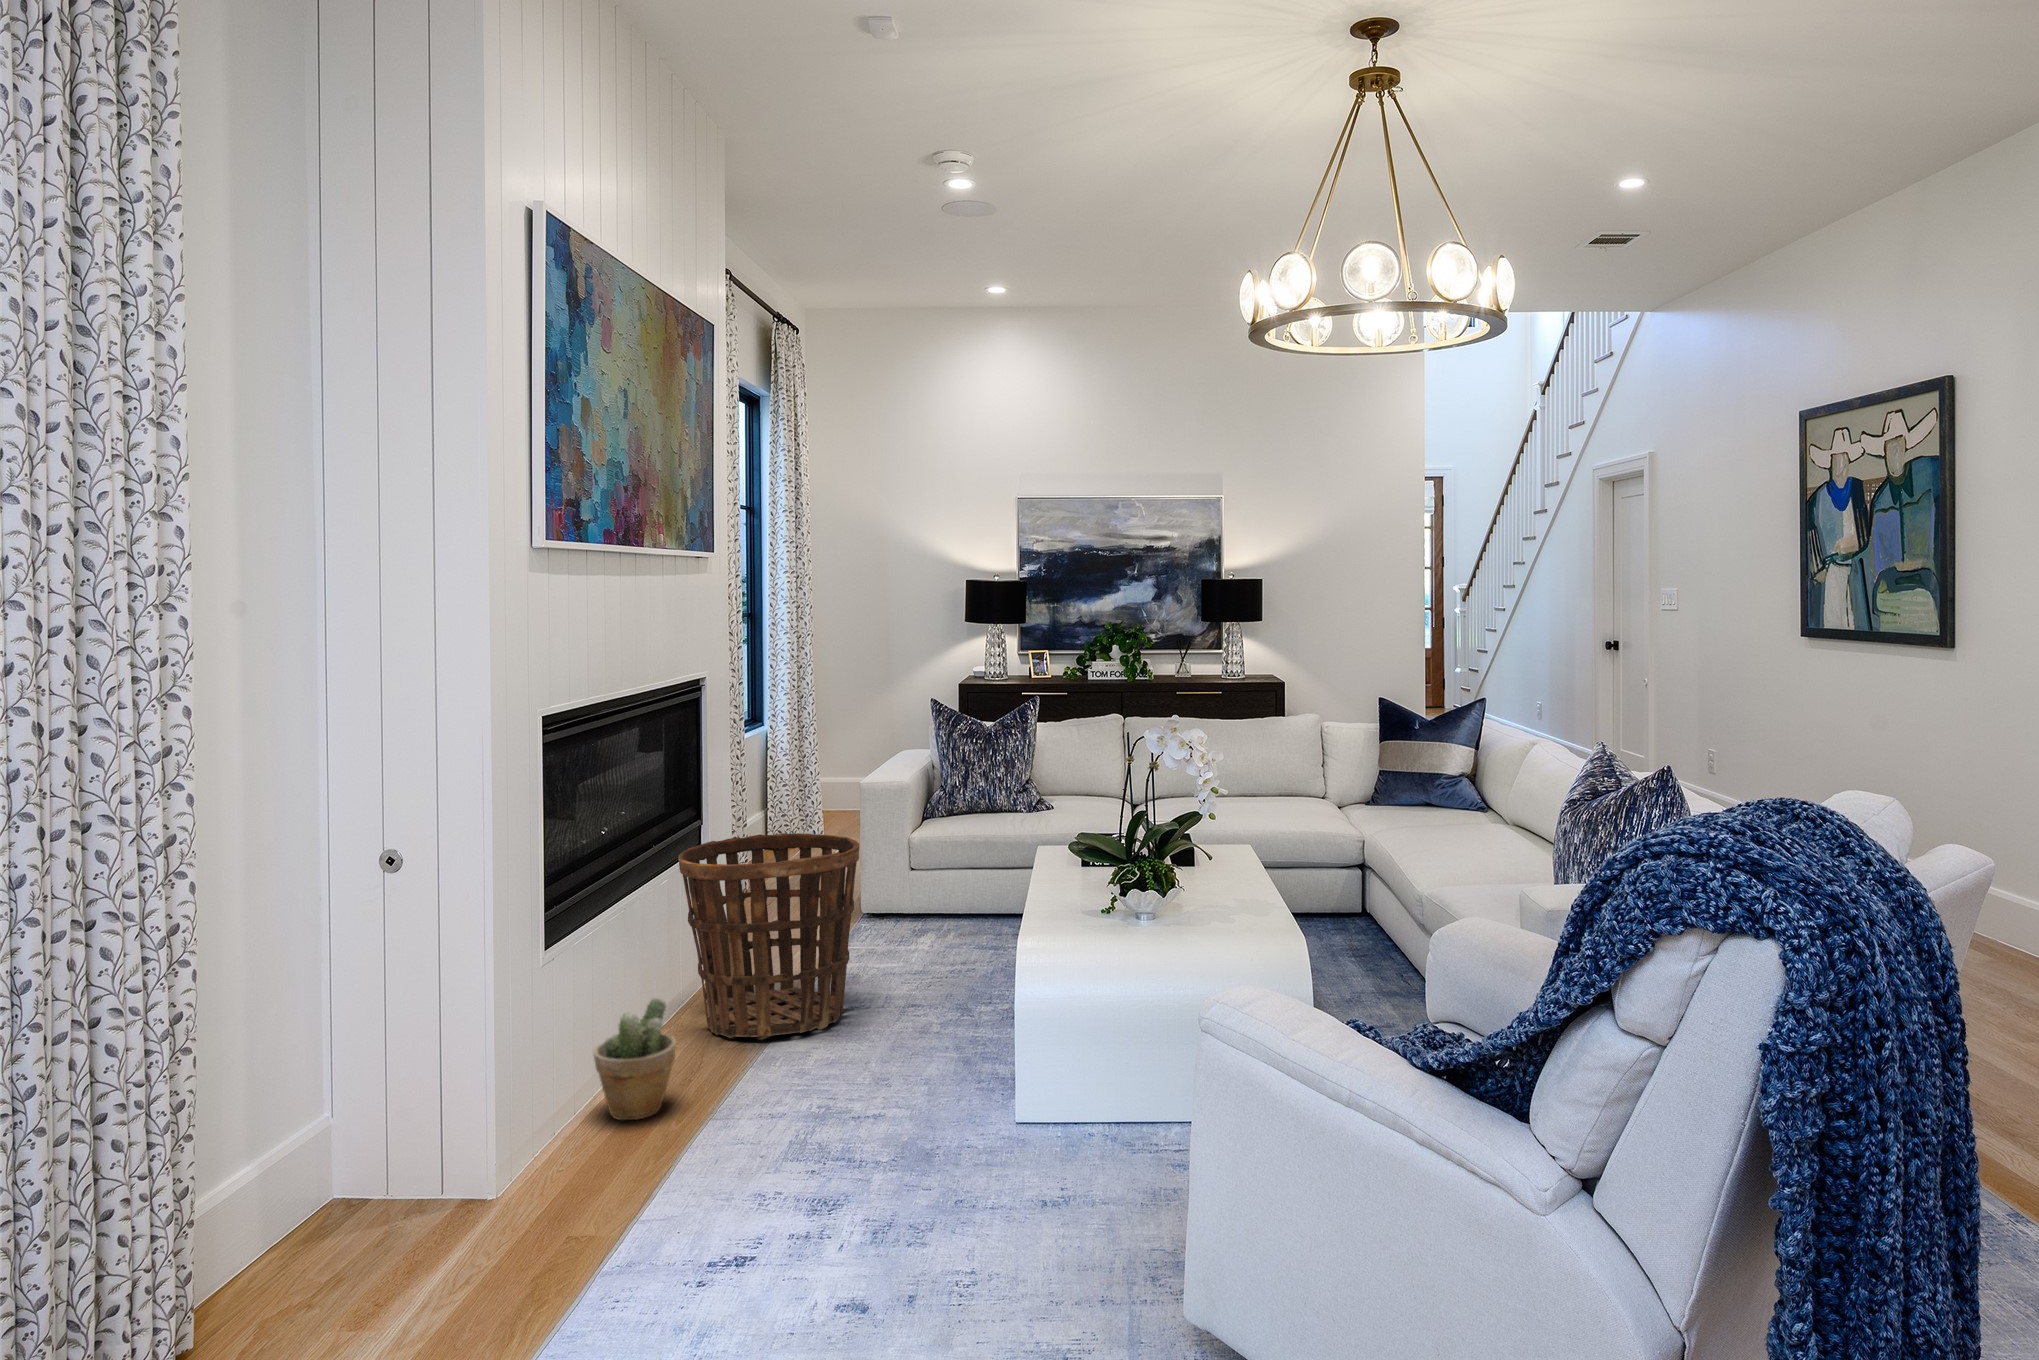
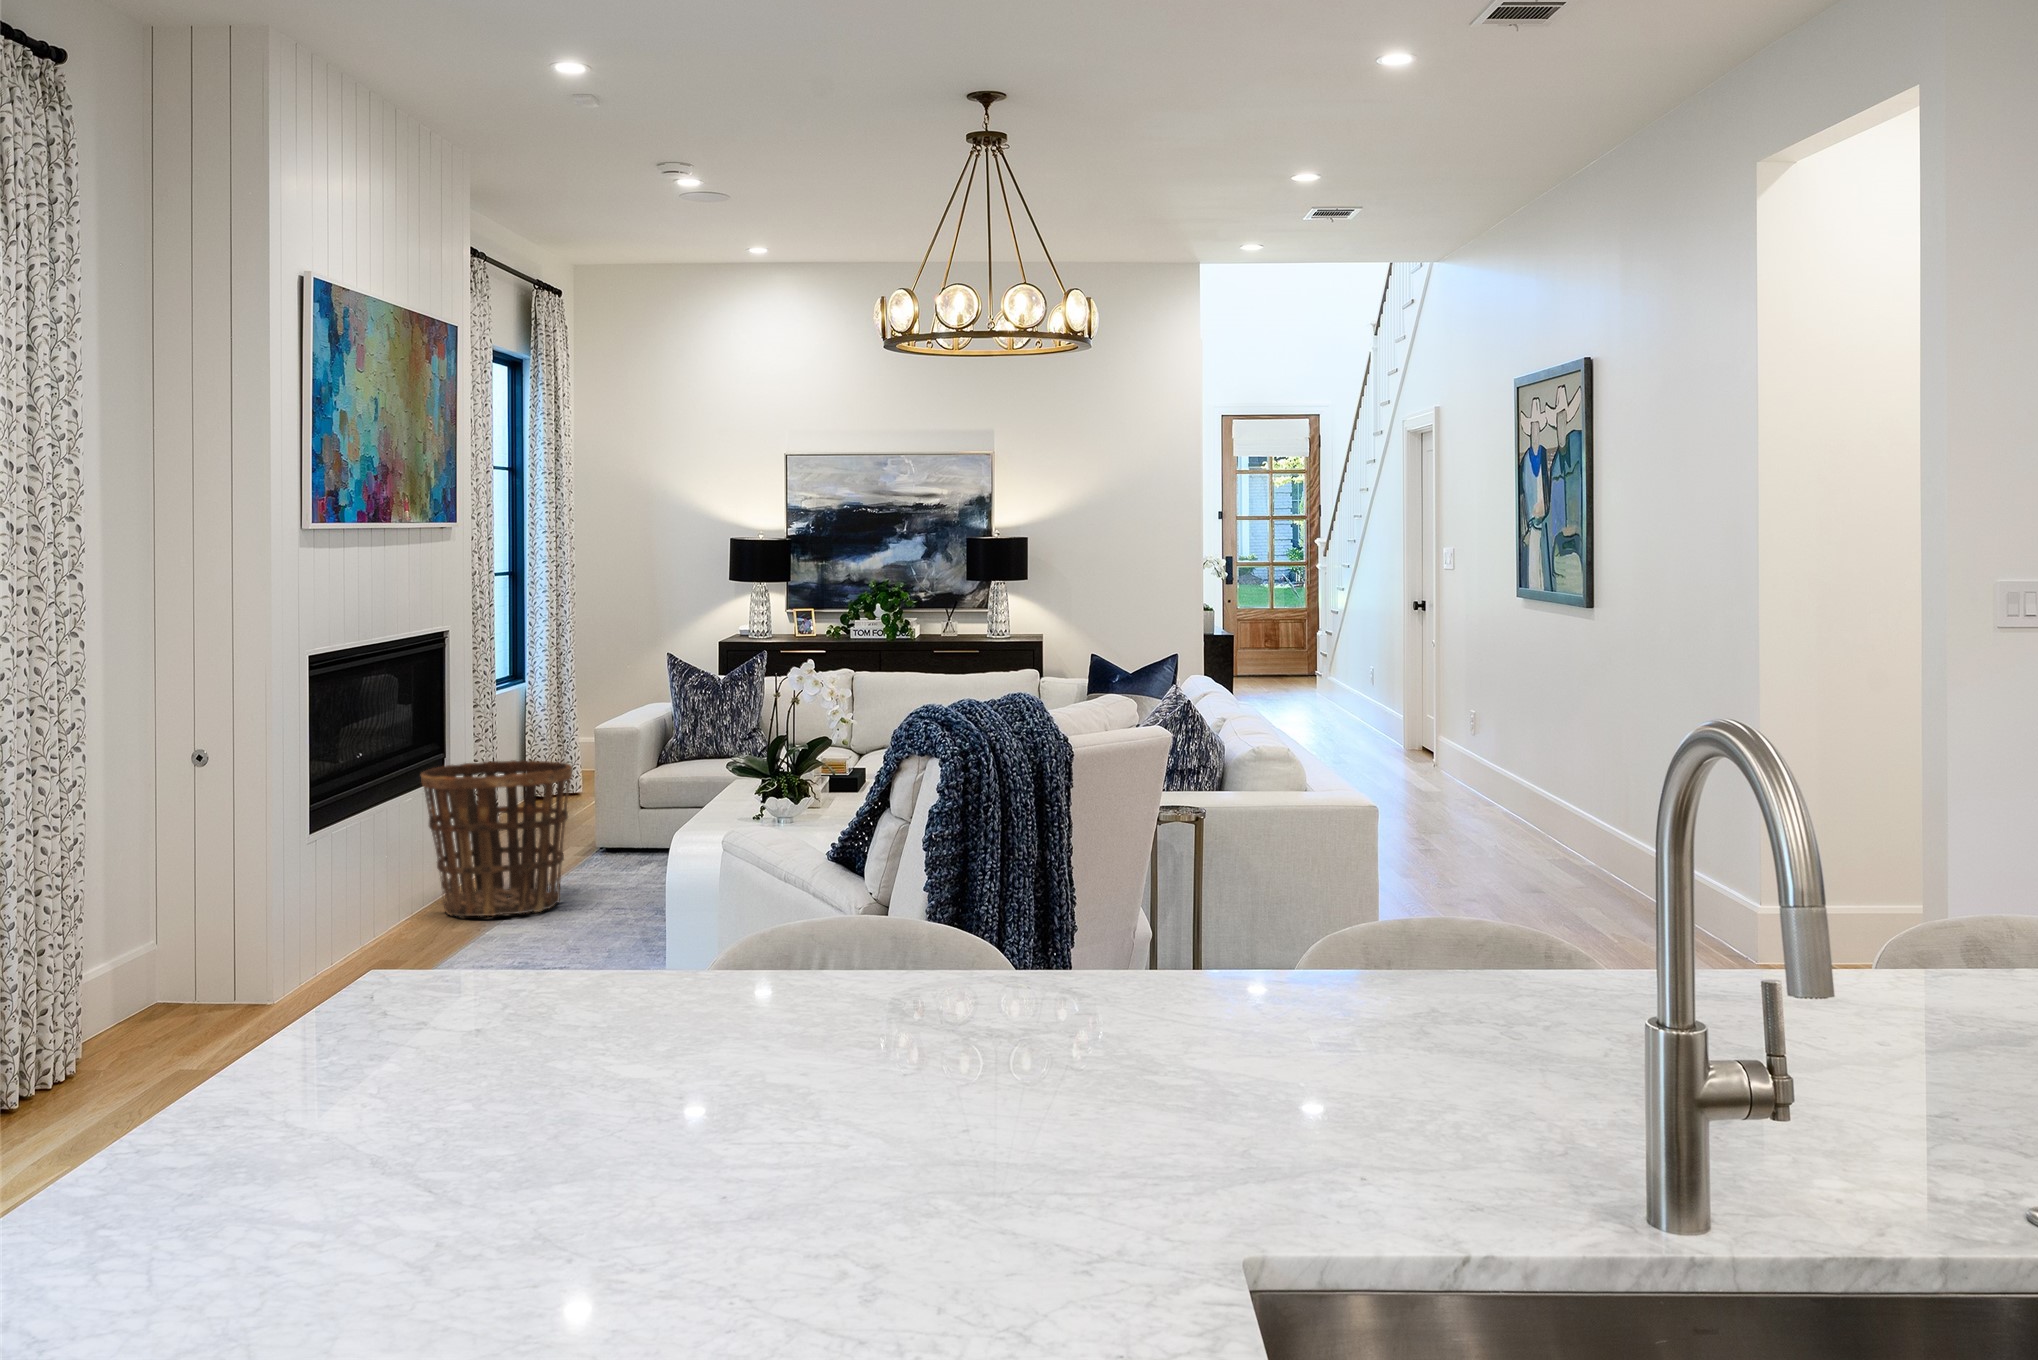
potted plant: present [593,998,676,1120] -> none [348,871,413,958]

